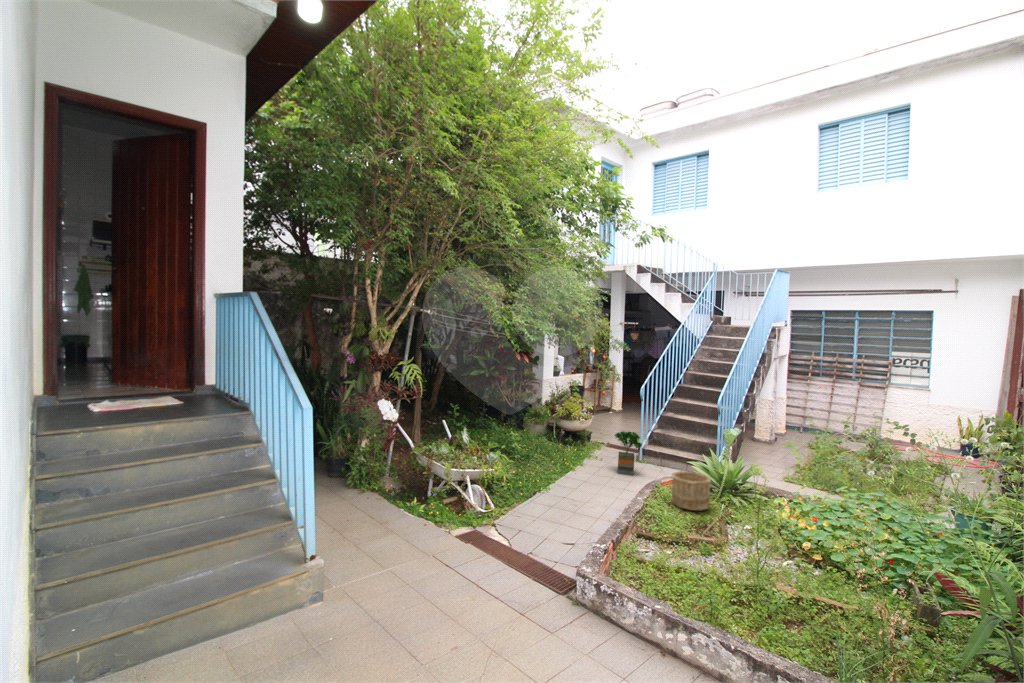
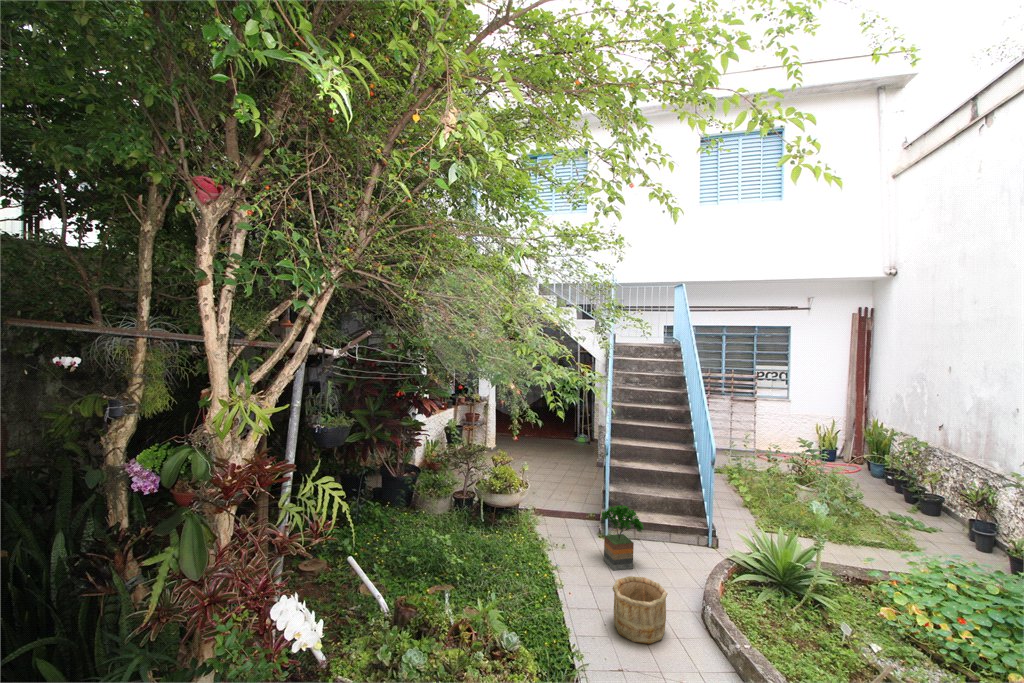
wooden bucket: present [672,471,711,510] -> present [612,576,668,644]

